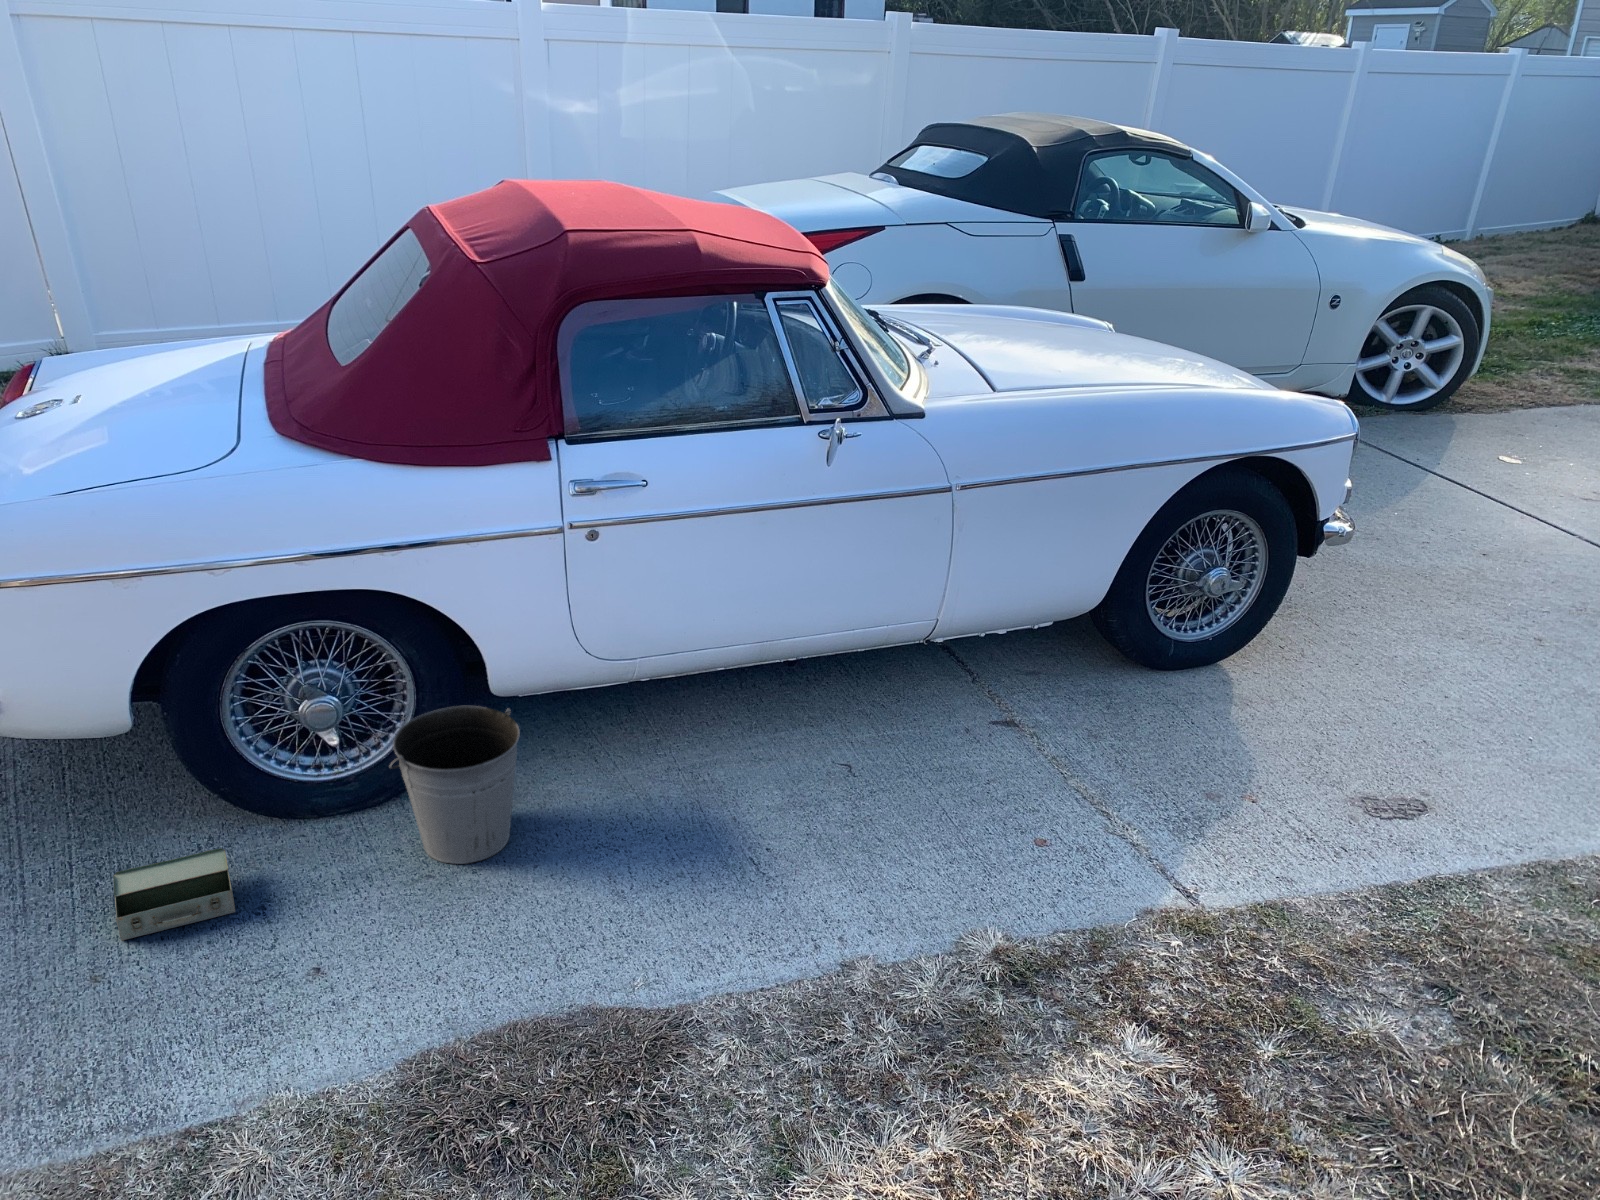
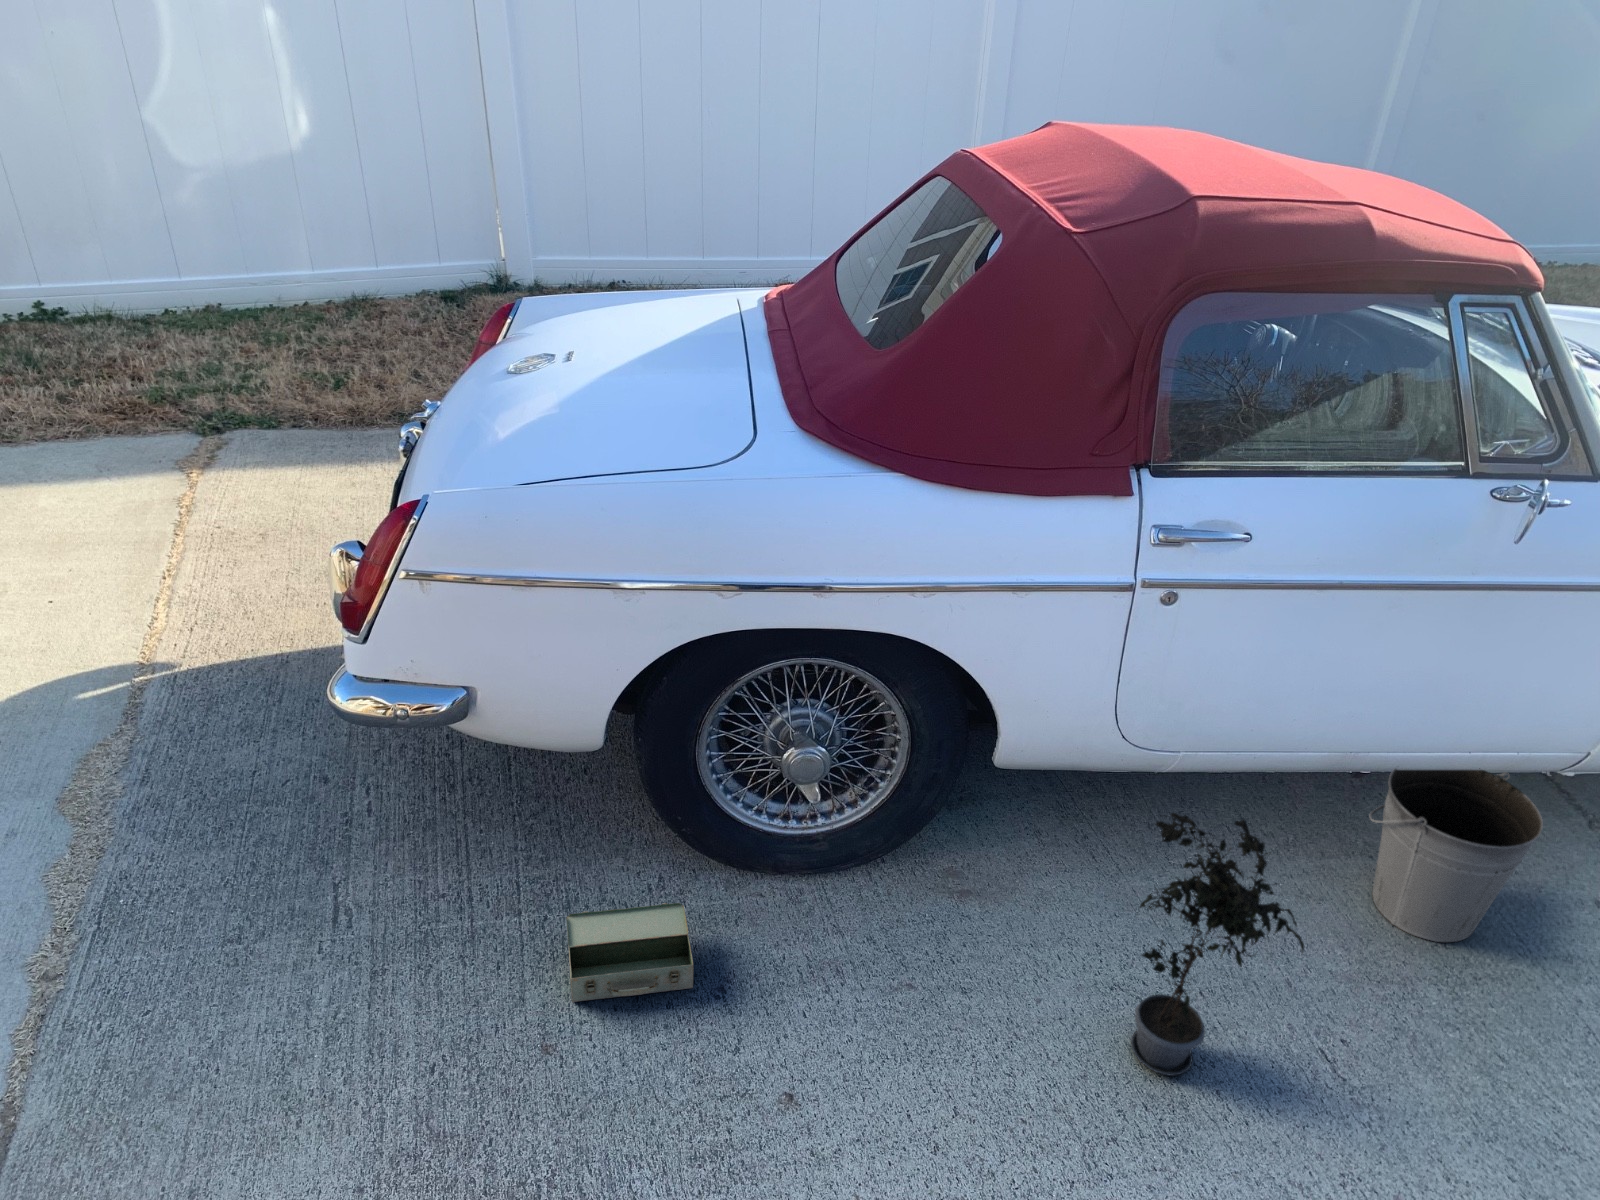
potted plant: none [580,683,691,901] -> present [1131,813,1304,1076]
bucket: present [390,706,520,864] -> present [1370,769,1543,942]

